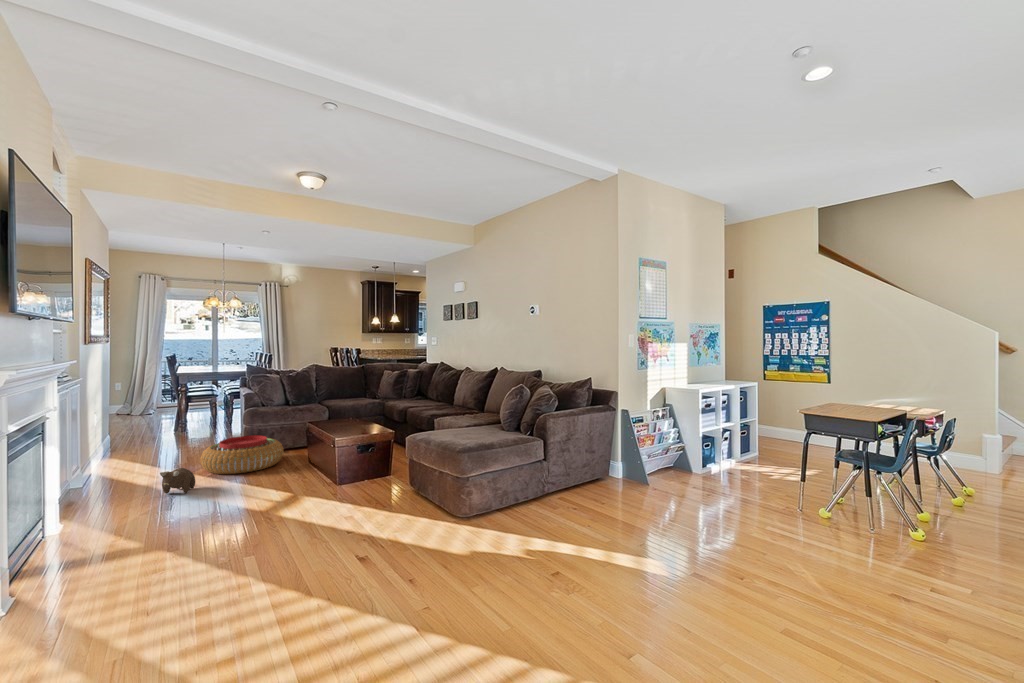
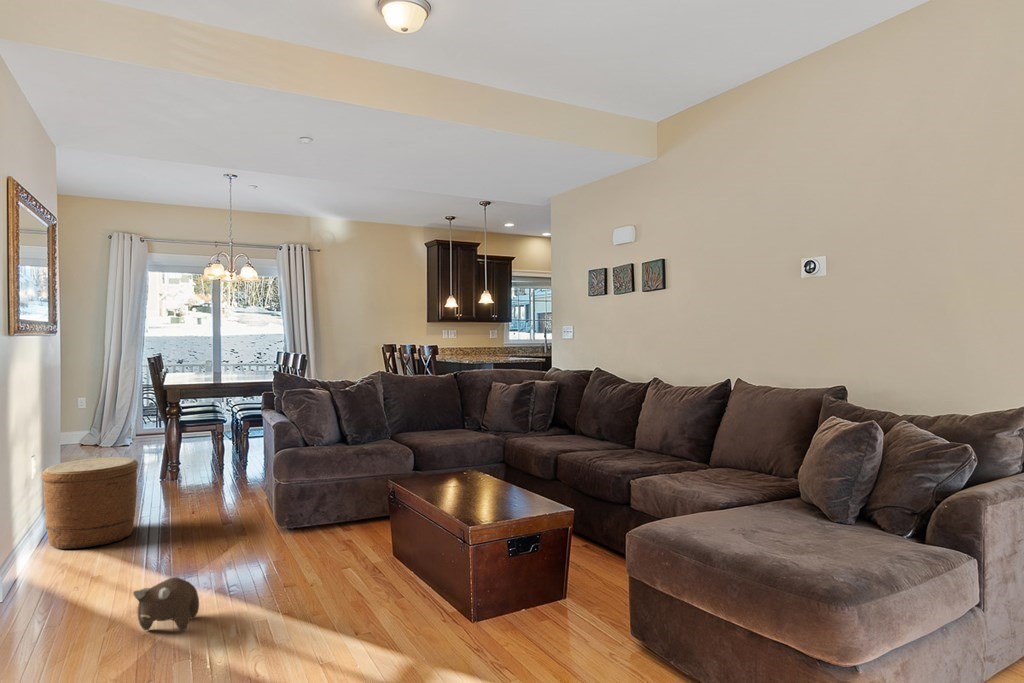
woven basket: none [102,414,160,465] -> present [42,457,138,549]
pouf: present [201,436,284,474] -> none [205,501,348,580]

